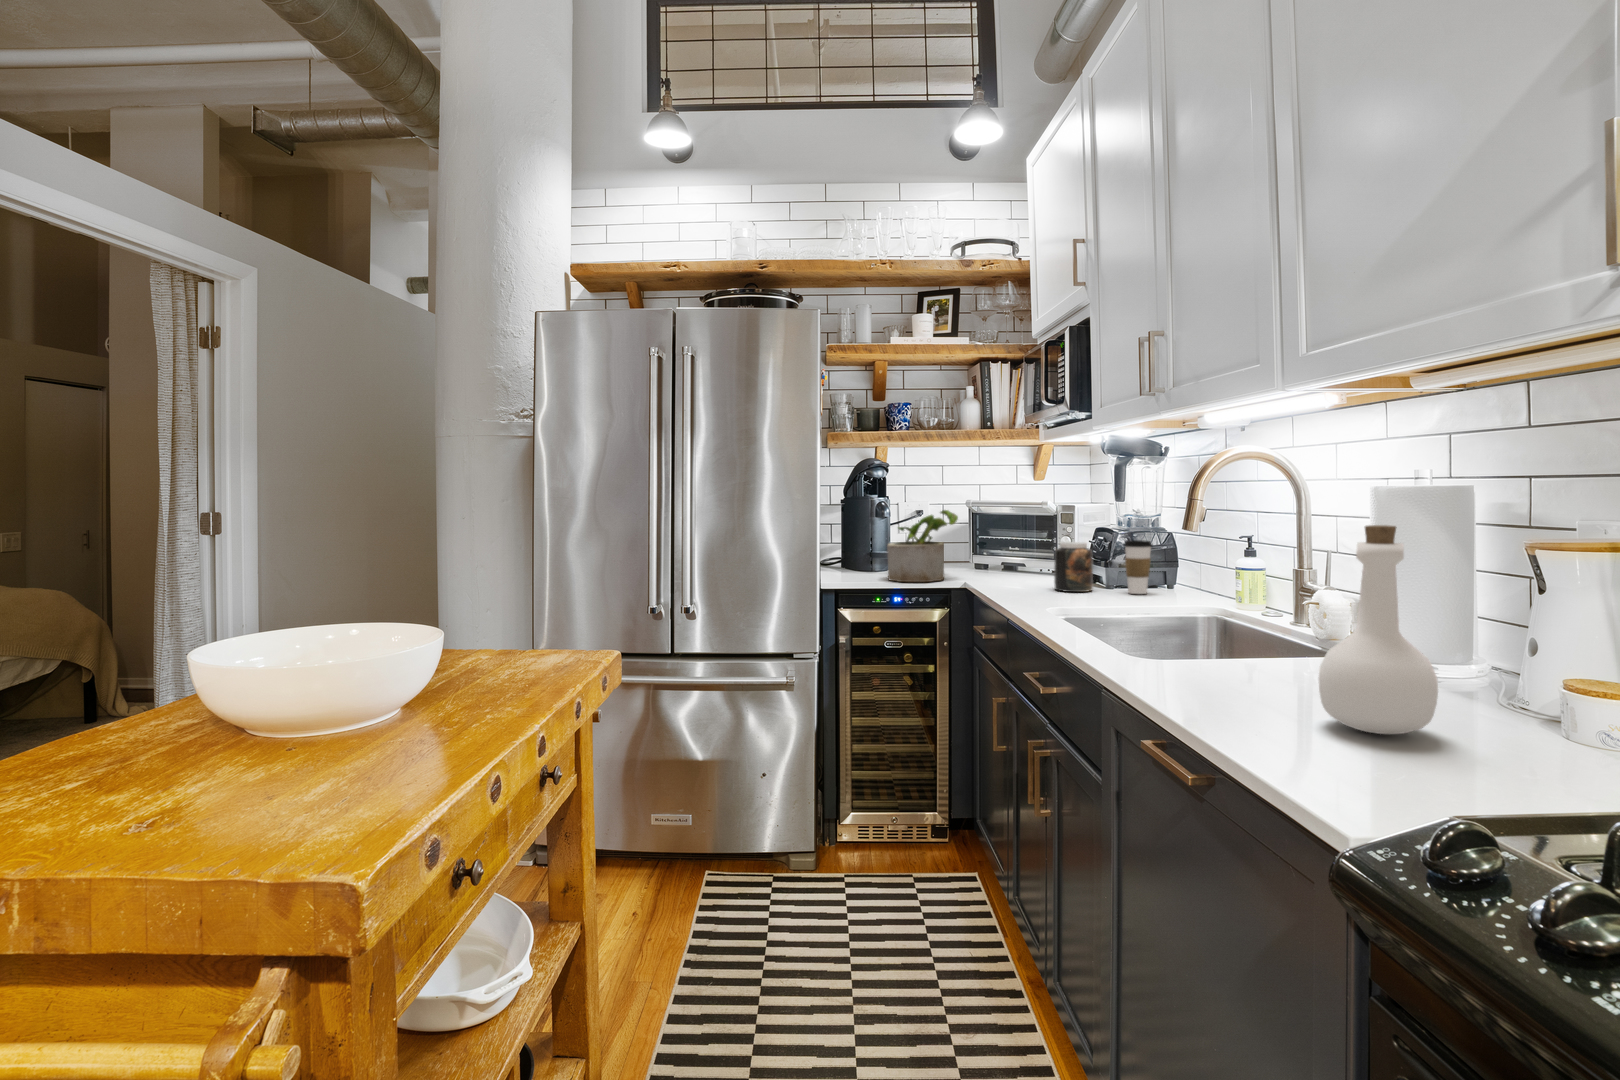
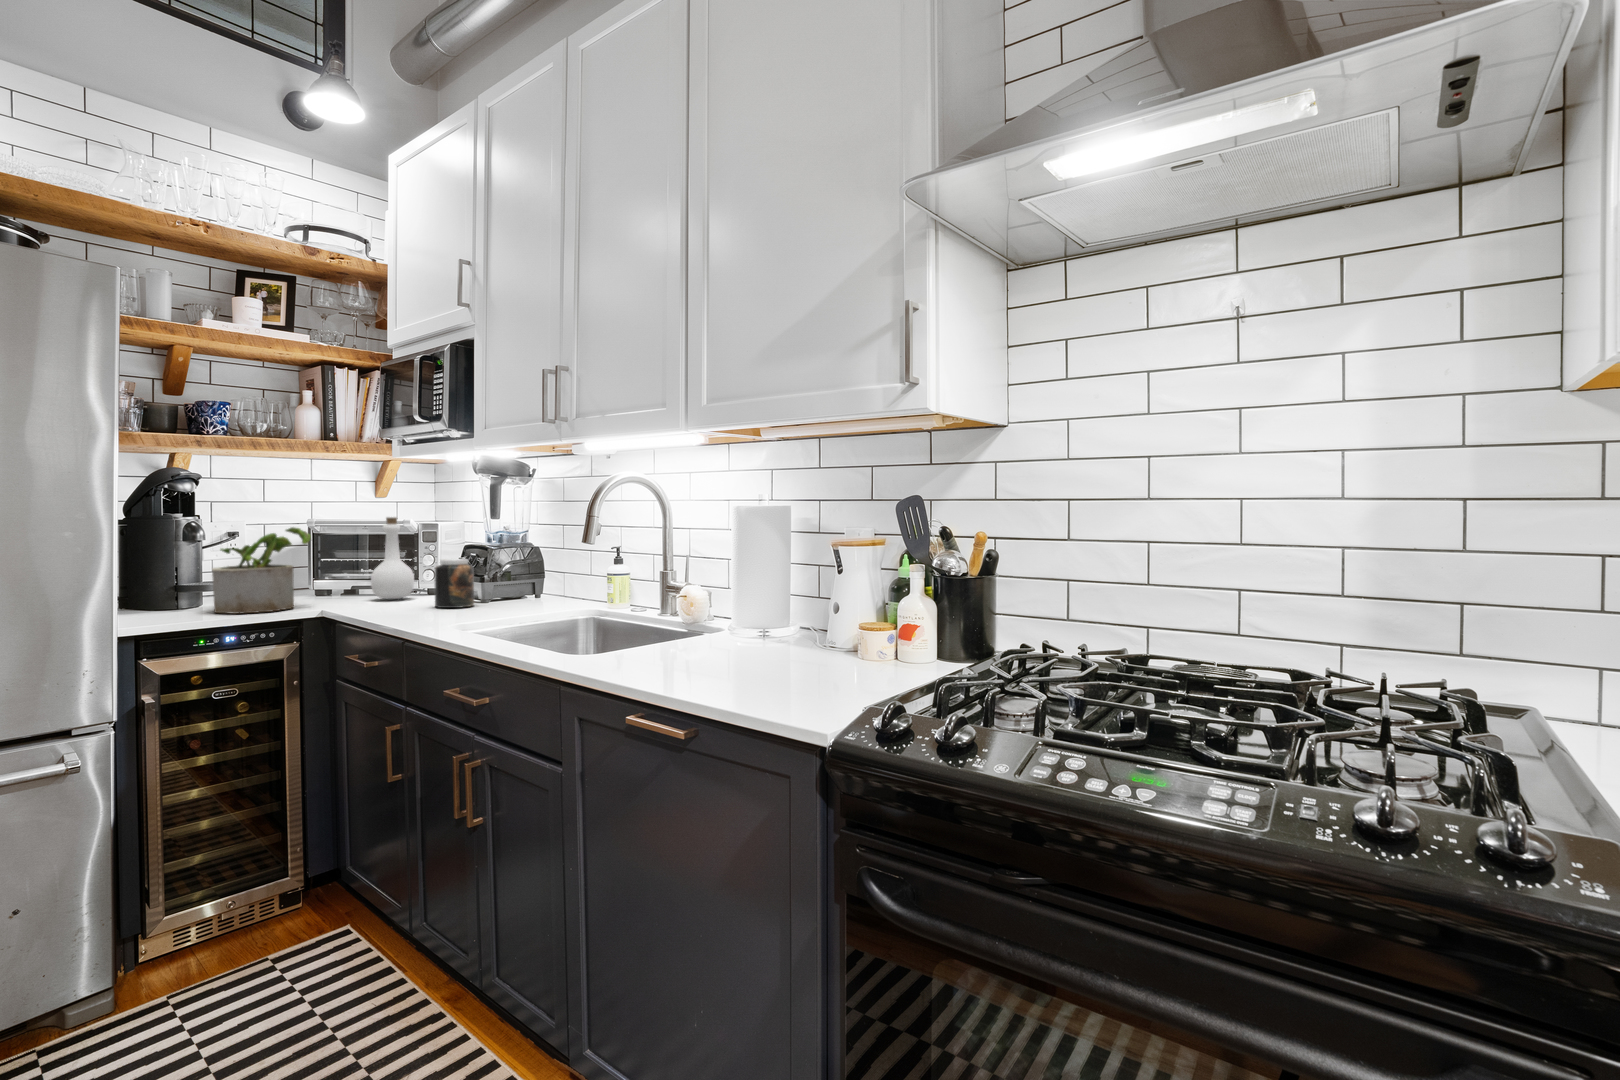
bottle: present [1318,525,1438,734] -> present [371,517,414,599]
coffee cup: present [1124,540,1152,594] -> none [504,555,531,605]

